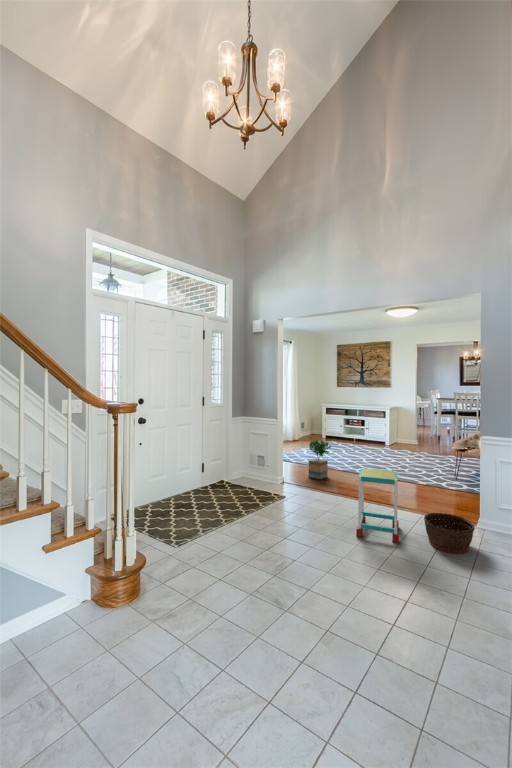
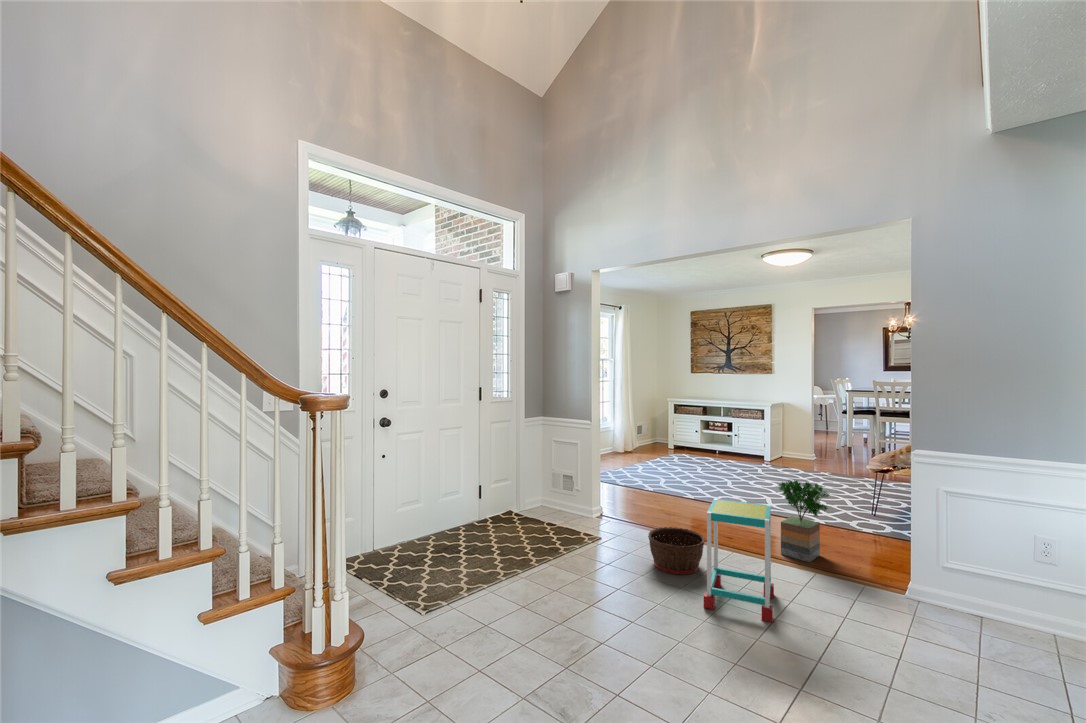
potted tree: present [309,440,331,479] -> present [779,480,830,562]
basket: present [424,513,475,553] -> present [648,527,705,575]

